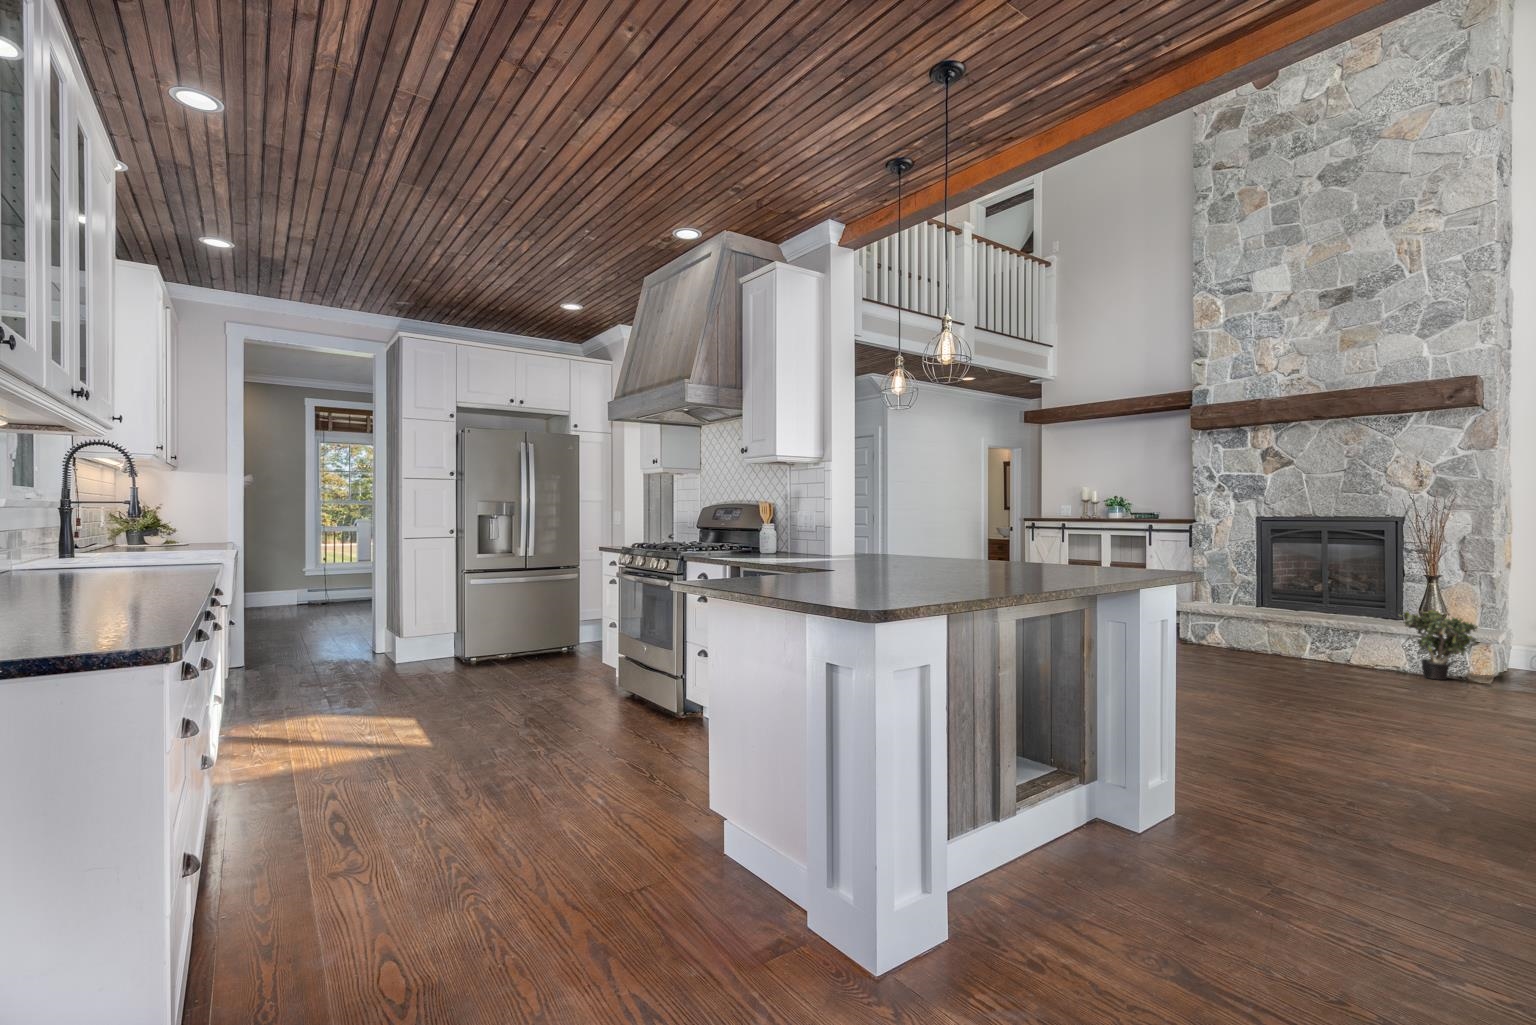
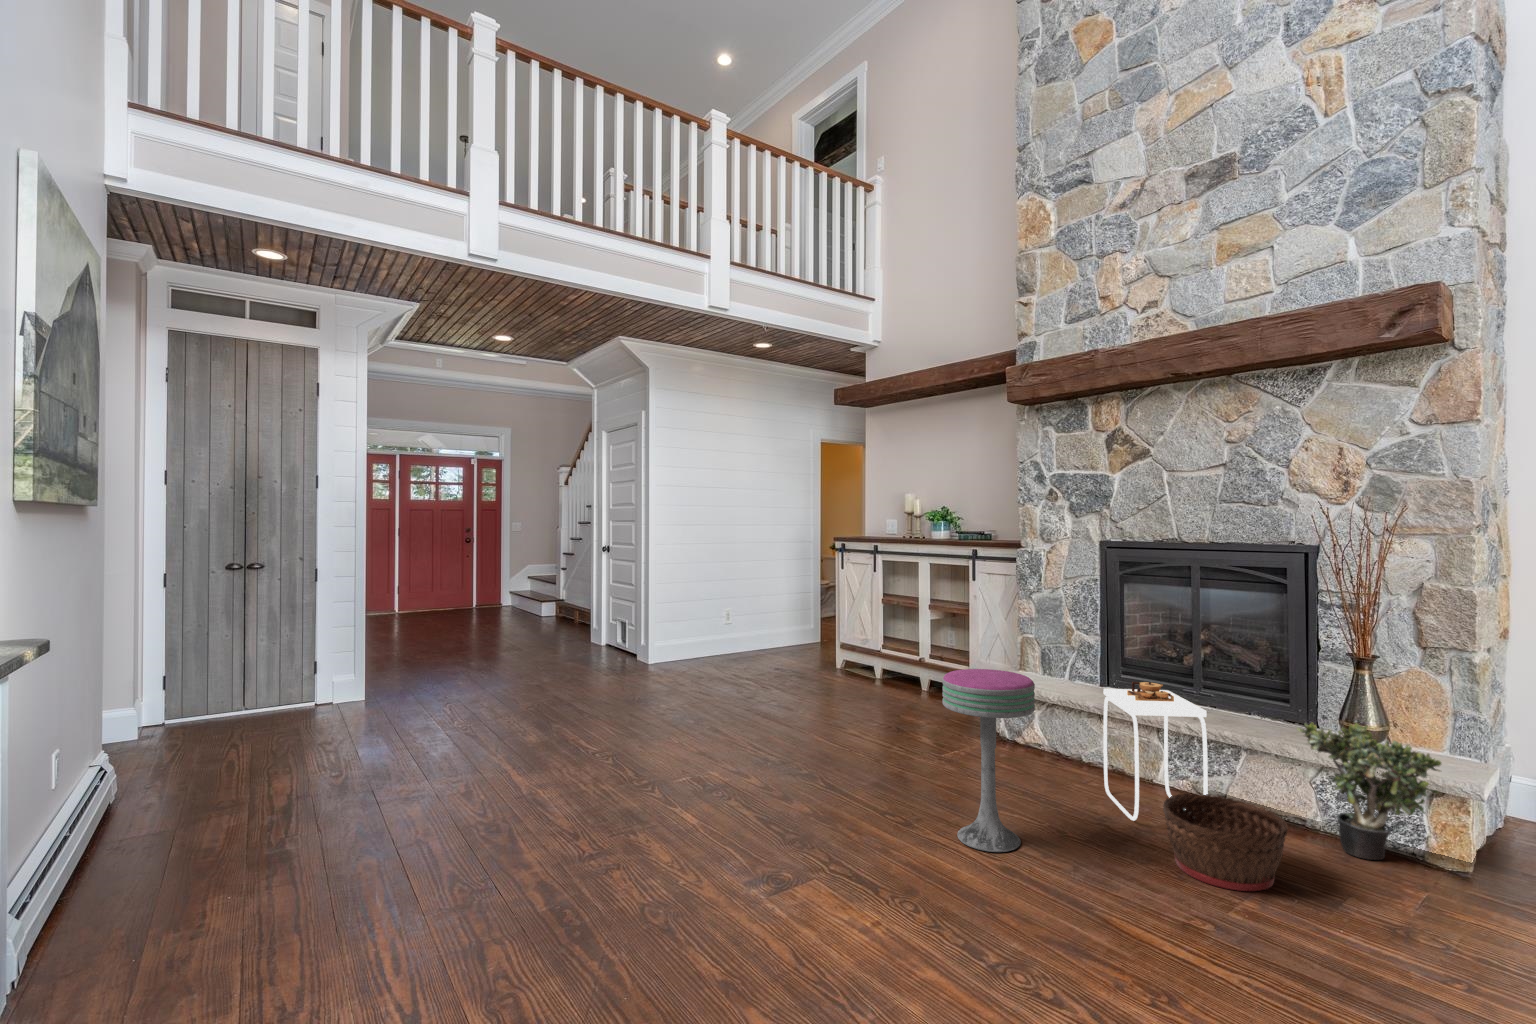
bar stool: none [1205,586,1263,679] -> present [942,669,1035,852]
side table: none [1277,595,1348,670] -> present [1103,682,1208,821]
basket: none [1332,649,1403,688] -> present [1163,794,1288,891]

